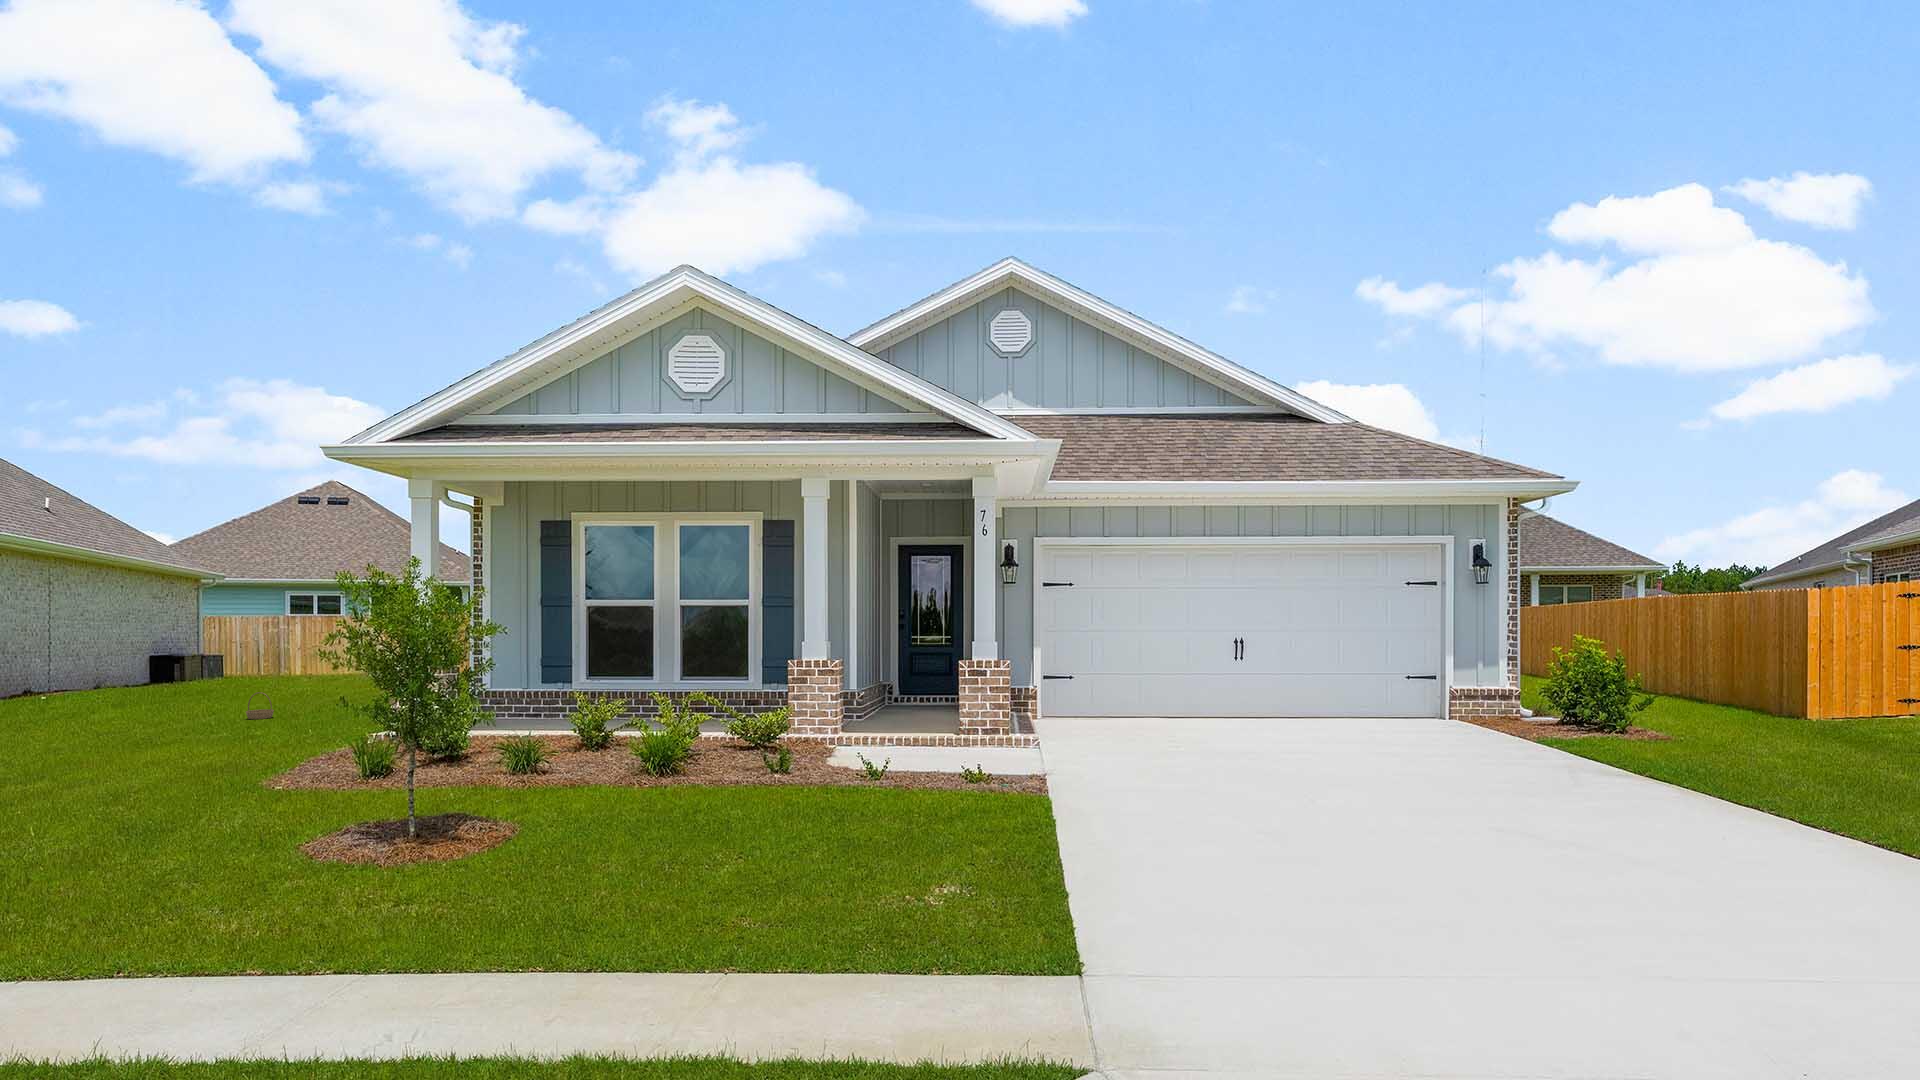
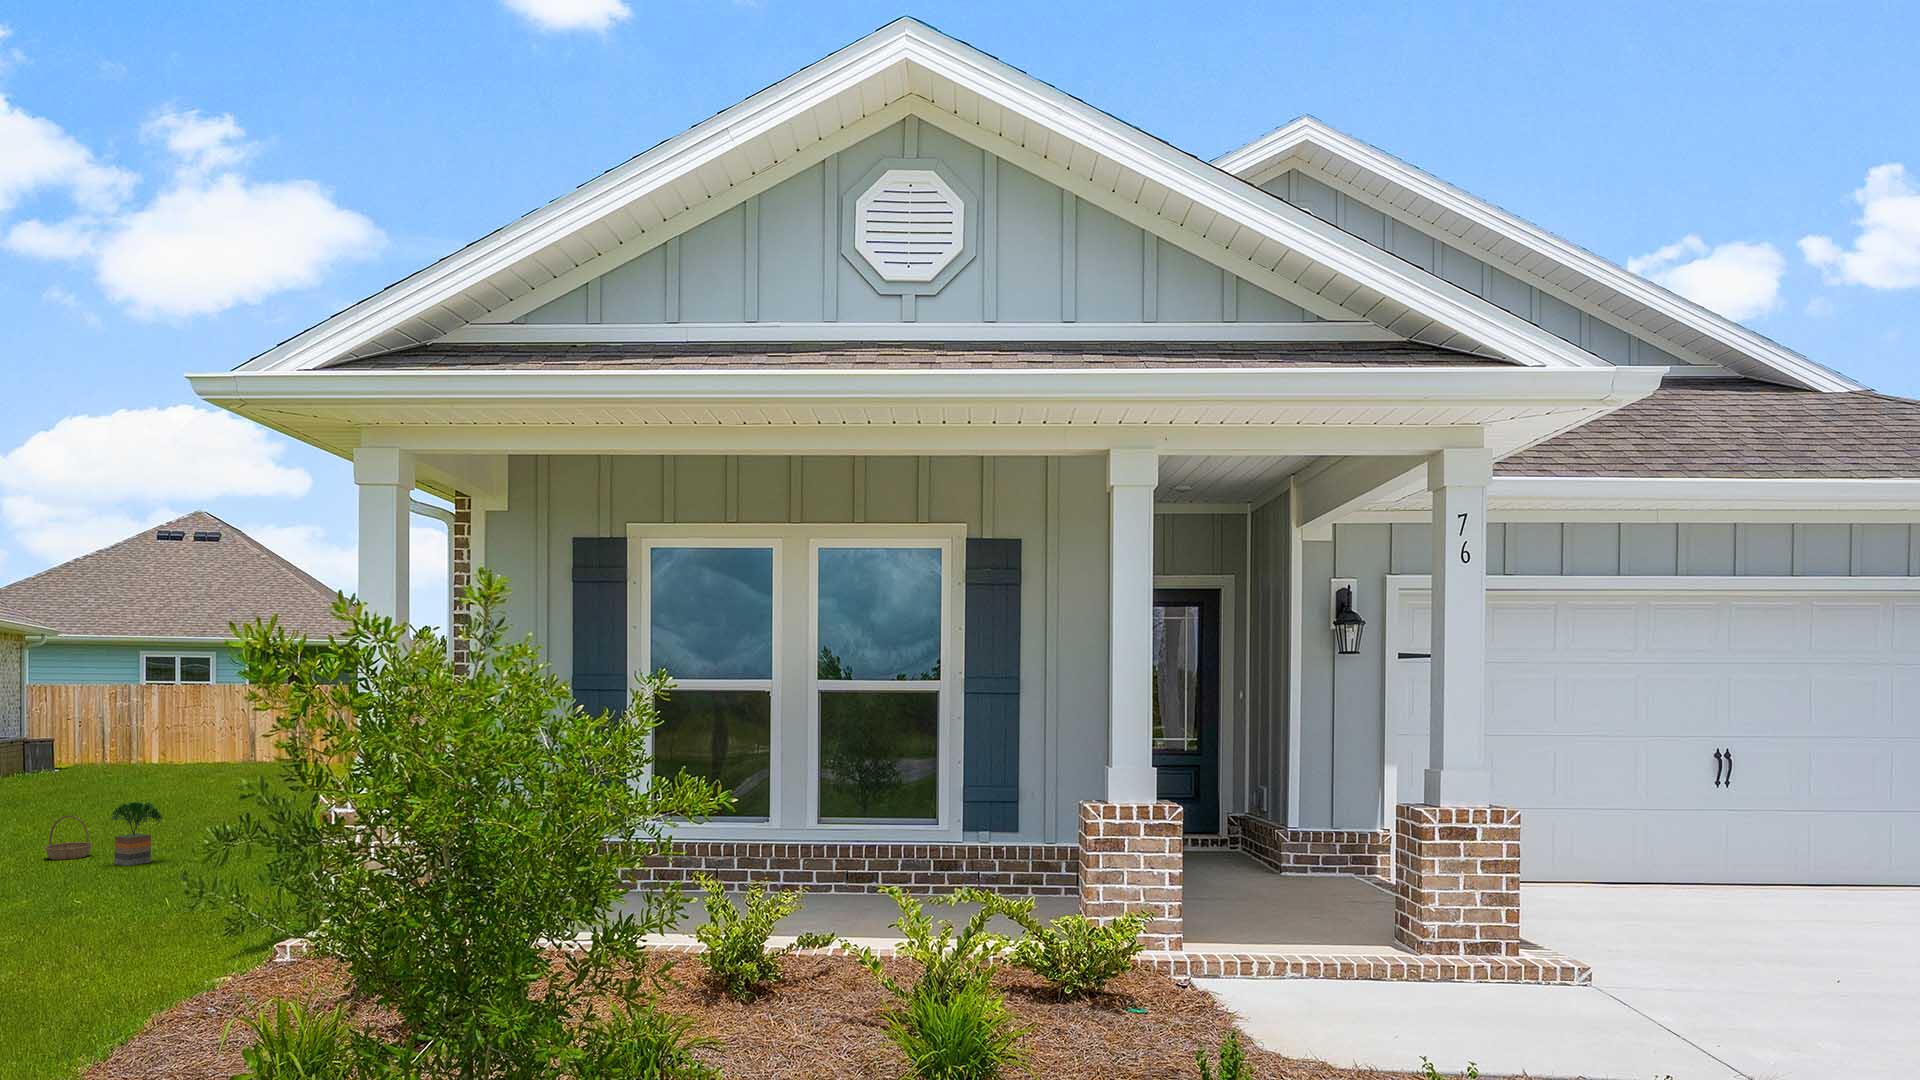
potted tree: none [285,682,317,721] -> present [111,802,162,866]

